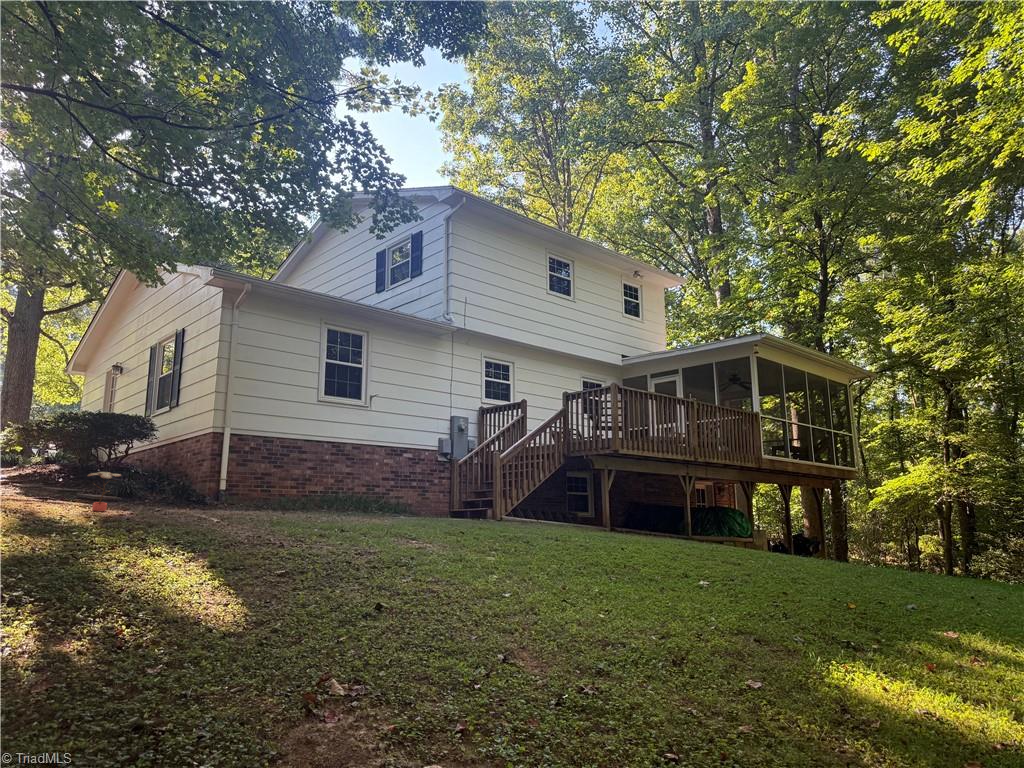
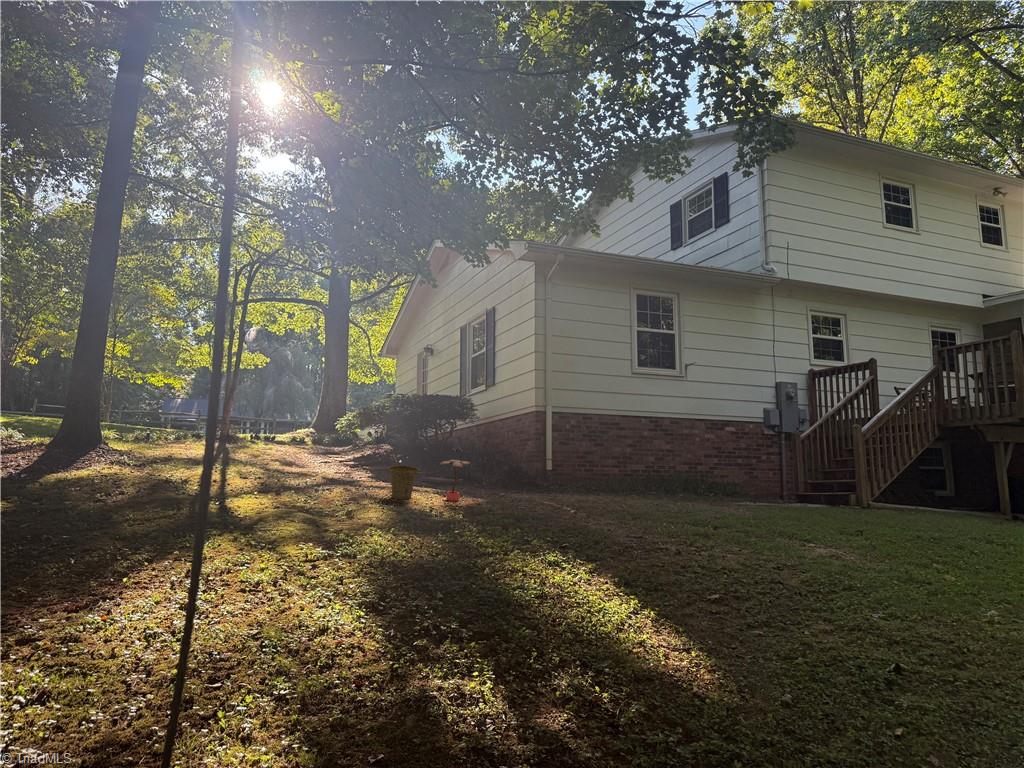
basket: none [26,477,64,510] -> present [388,465,419,500]

